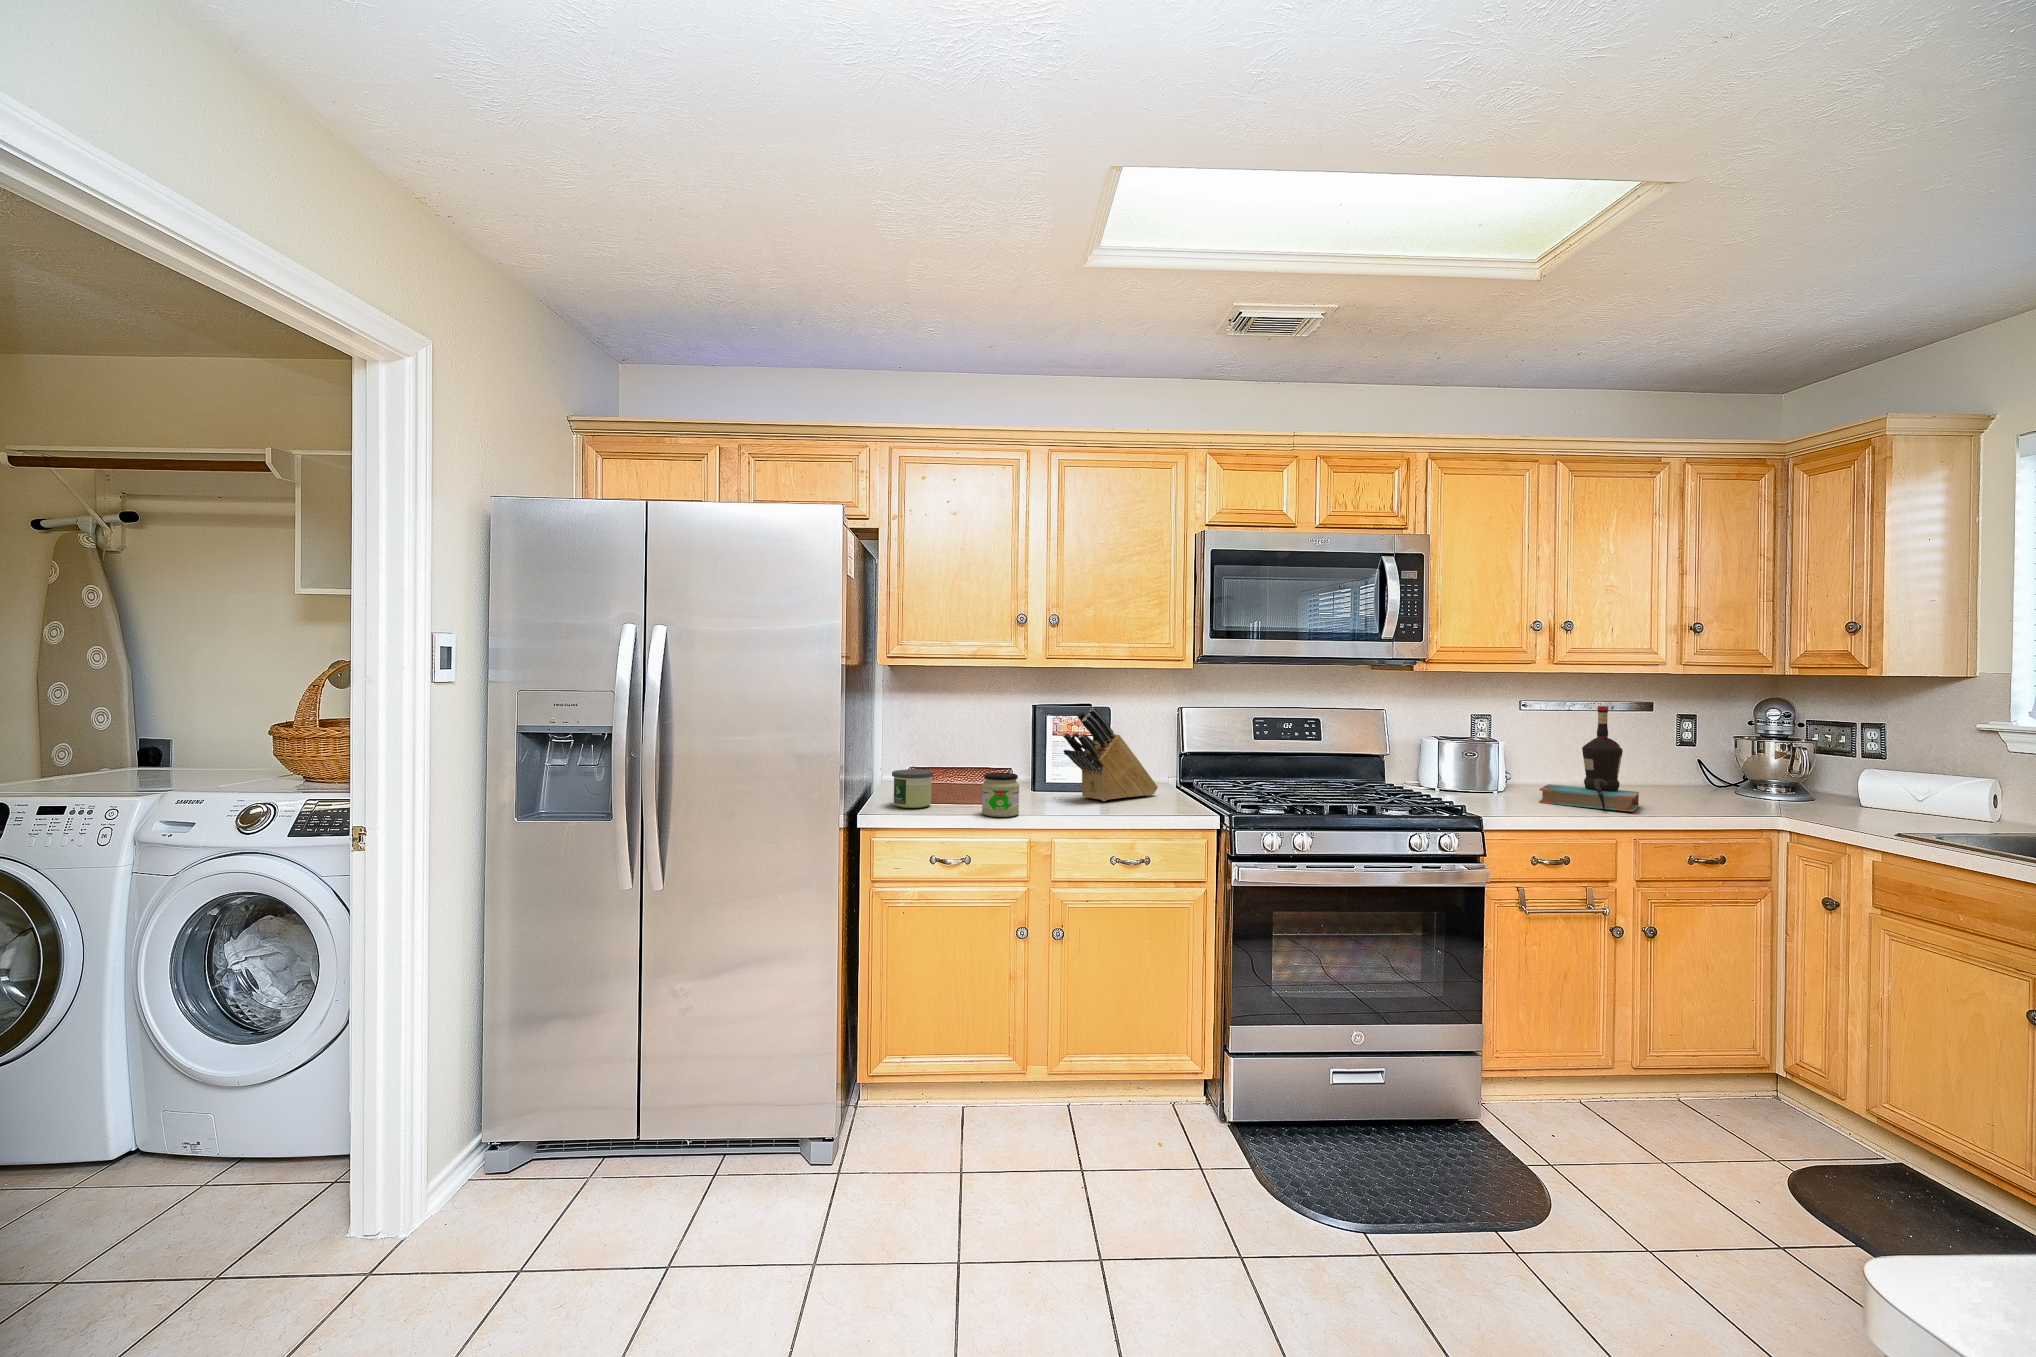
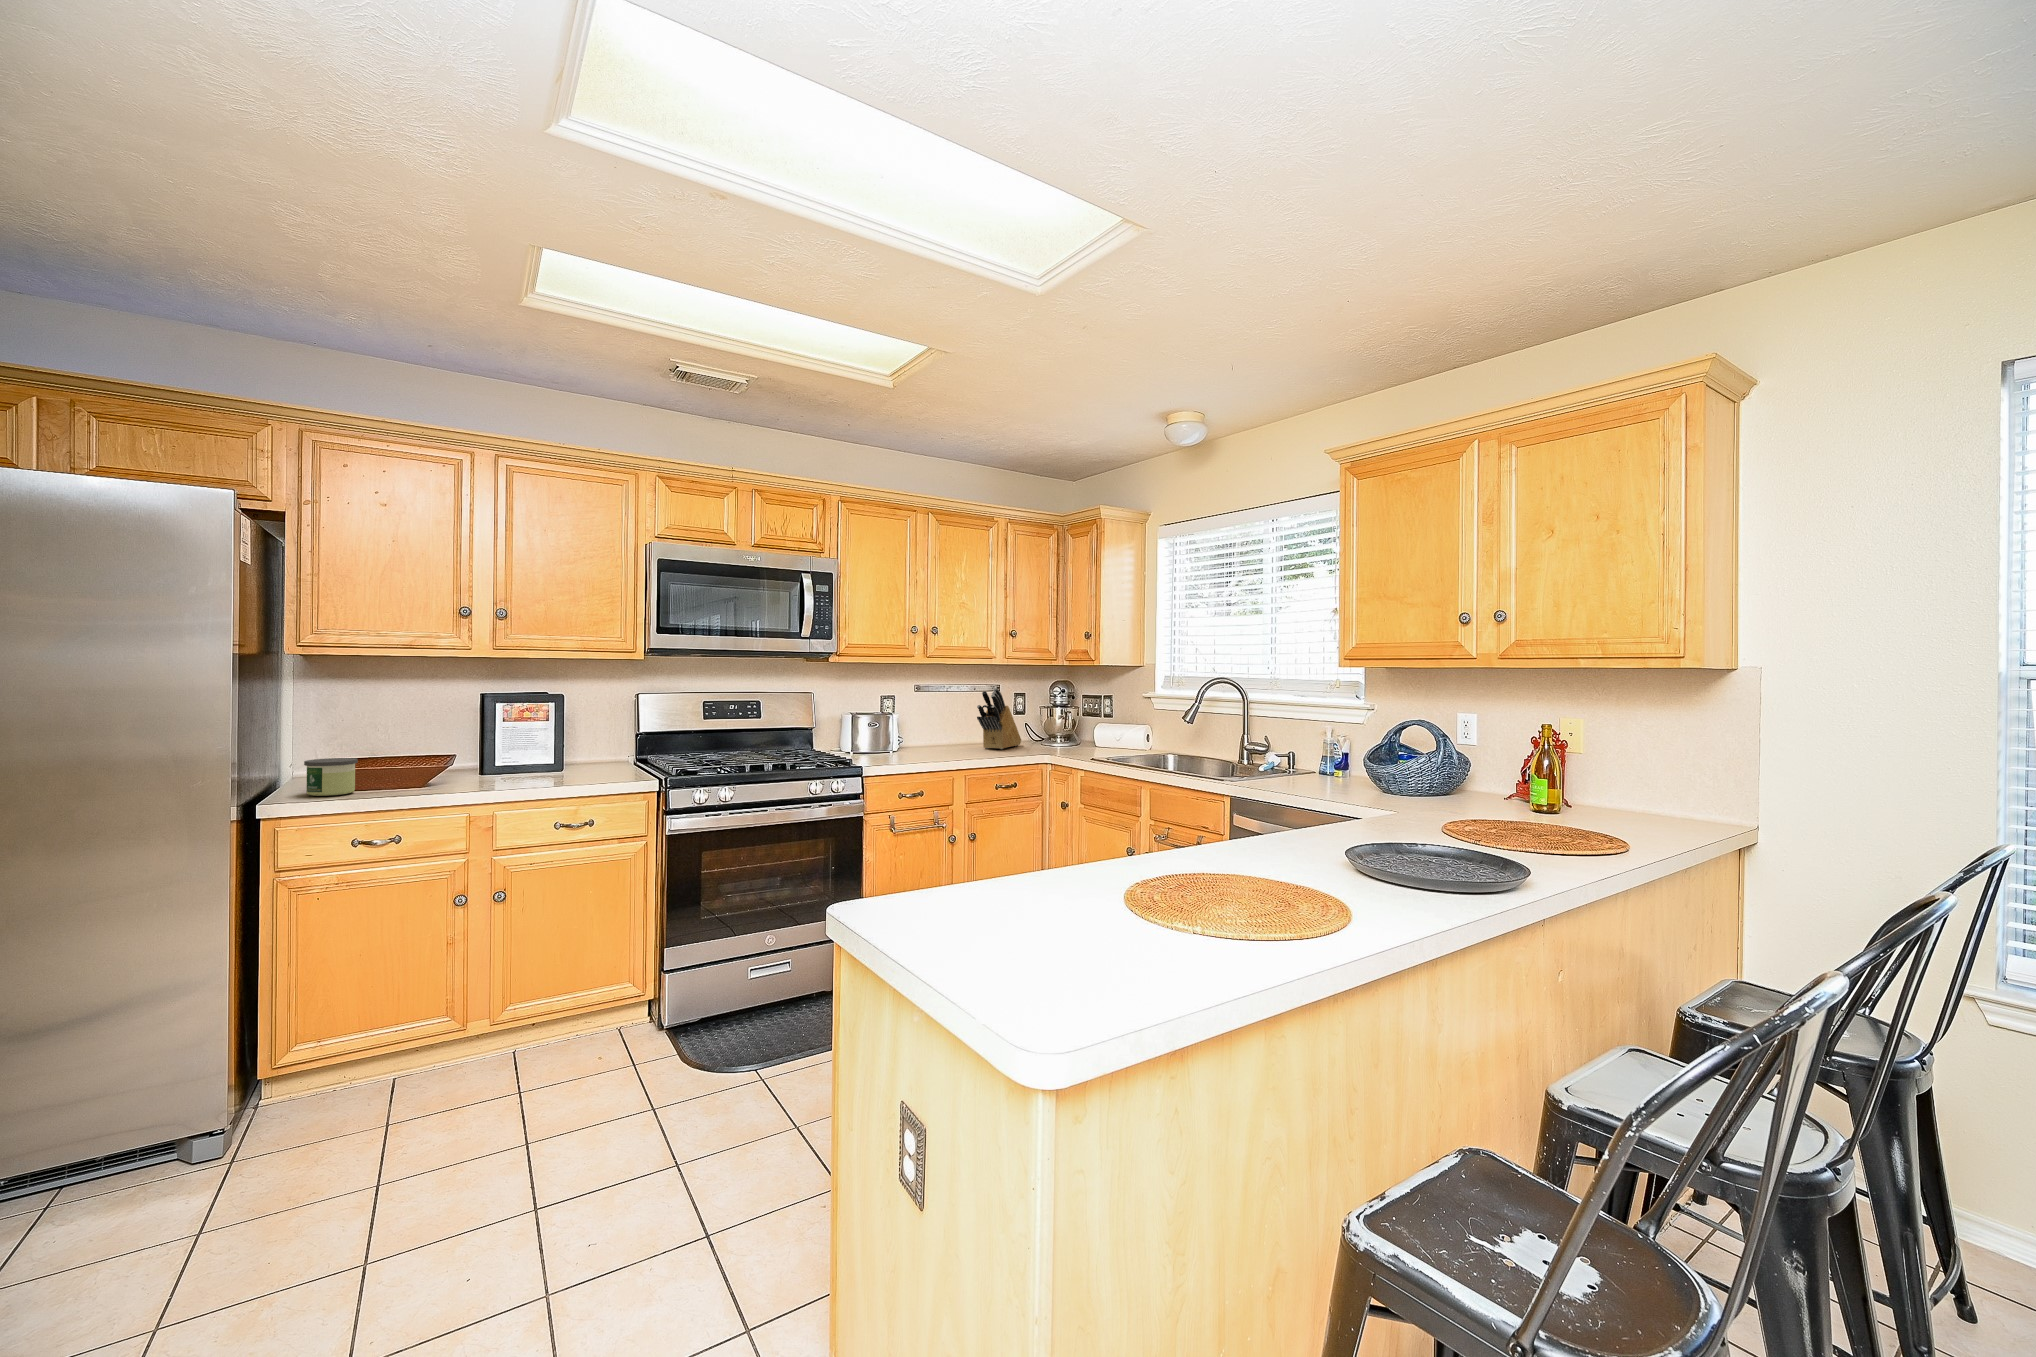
bottle: present [1539,706,1639,812] -> none [911,687,972,758]
knife block: present [1063,708,1158,801] -> present [977,688,1021,749]
jar: present [982,773,1019,817] -> none [416,755,458,796]

